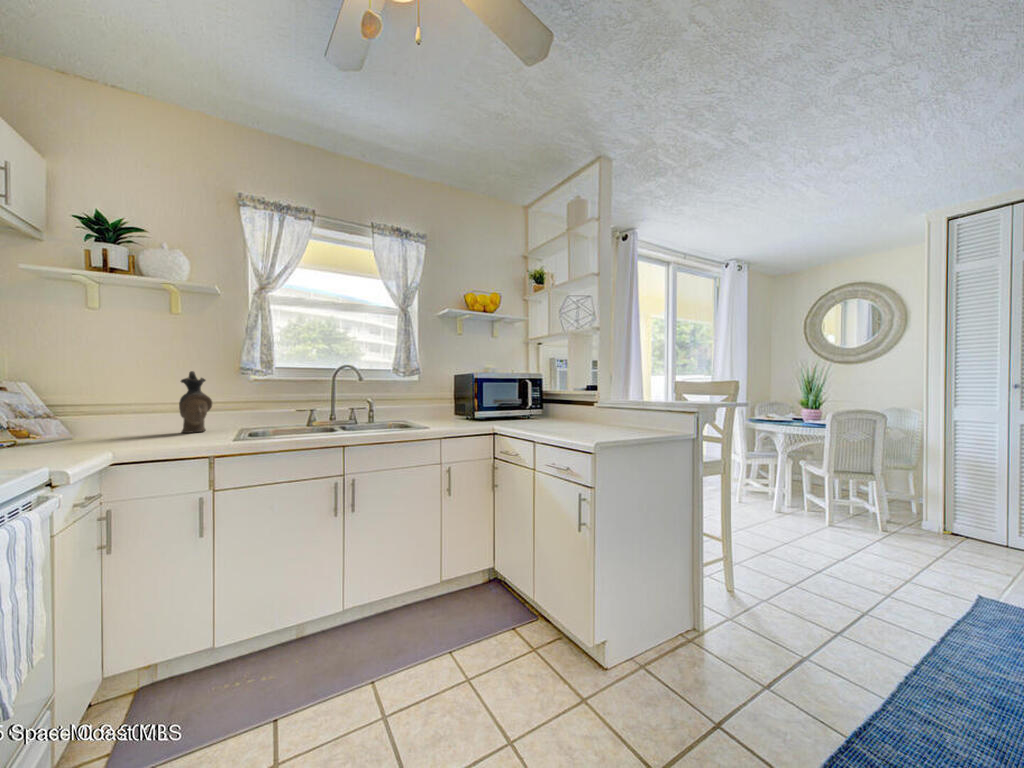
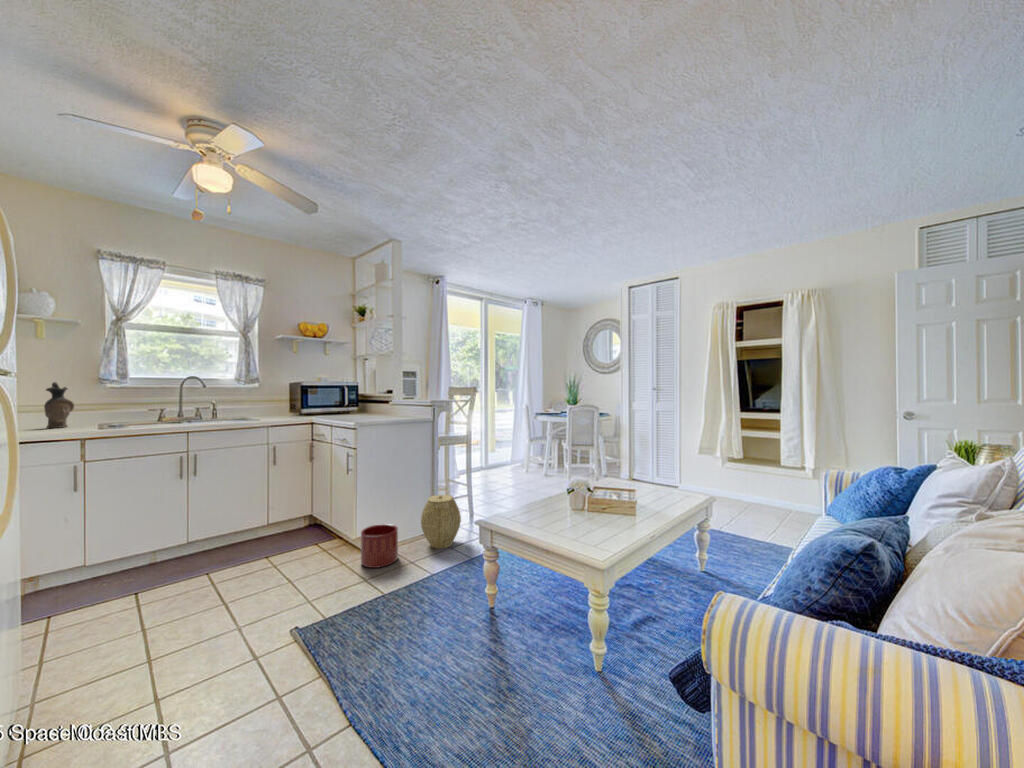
woven basket: none [698,578,782,689] -> present [421,495,461,549]
planter: none [615,631,685,735] -> present [361,524,398,568]

